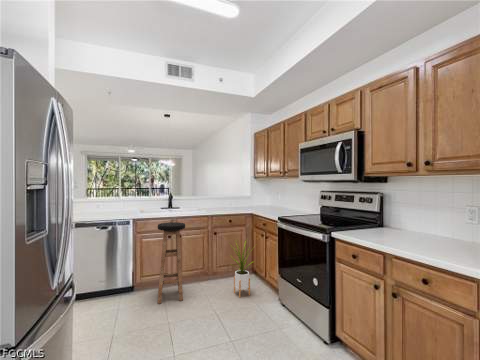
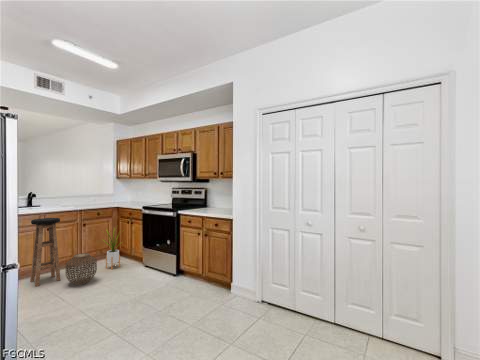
woven basket: none [183,273,218,317] -> present [66,253,97,285]

